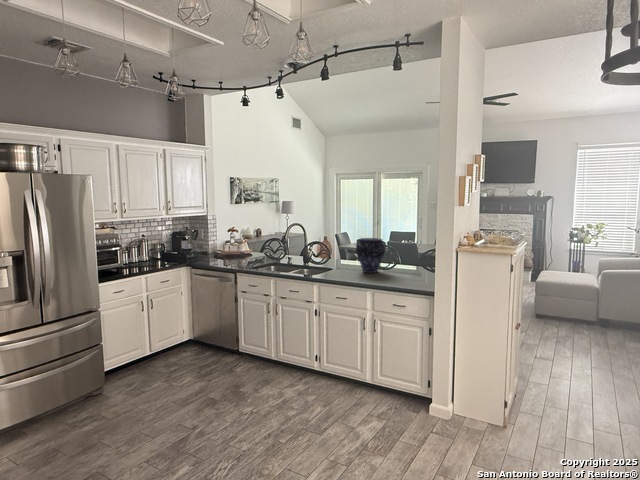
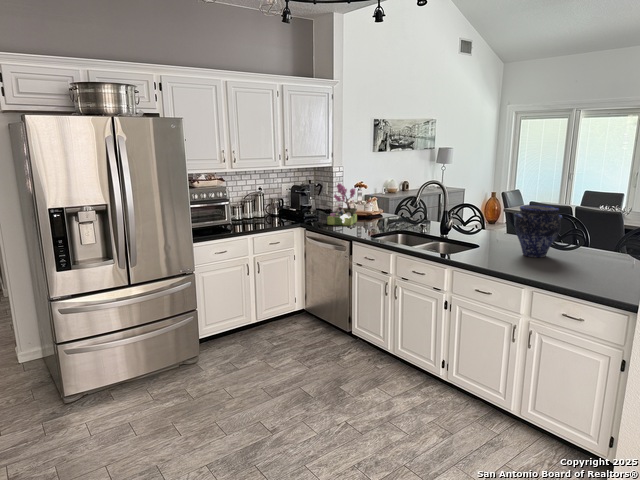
flower arrangement: none [210,228,234,263] -> present [327,183,357,226]

